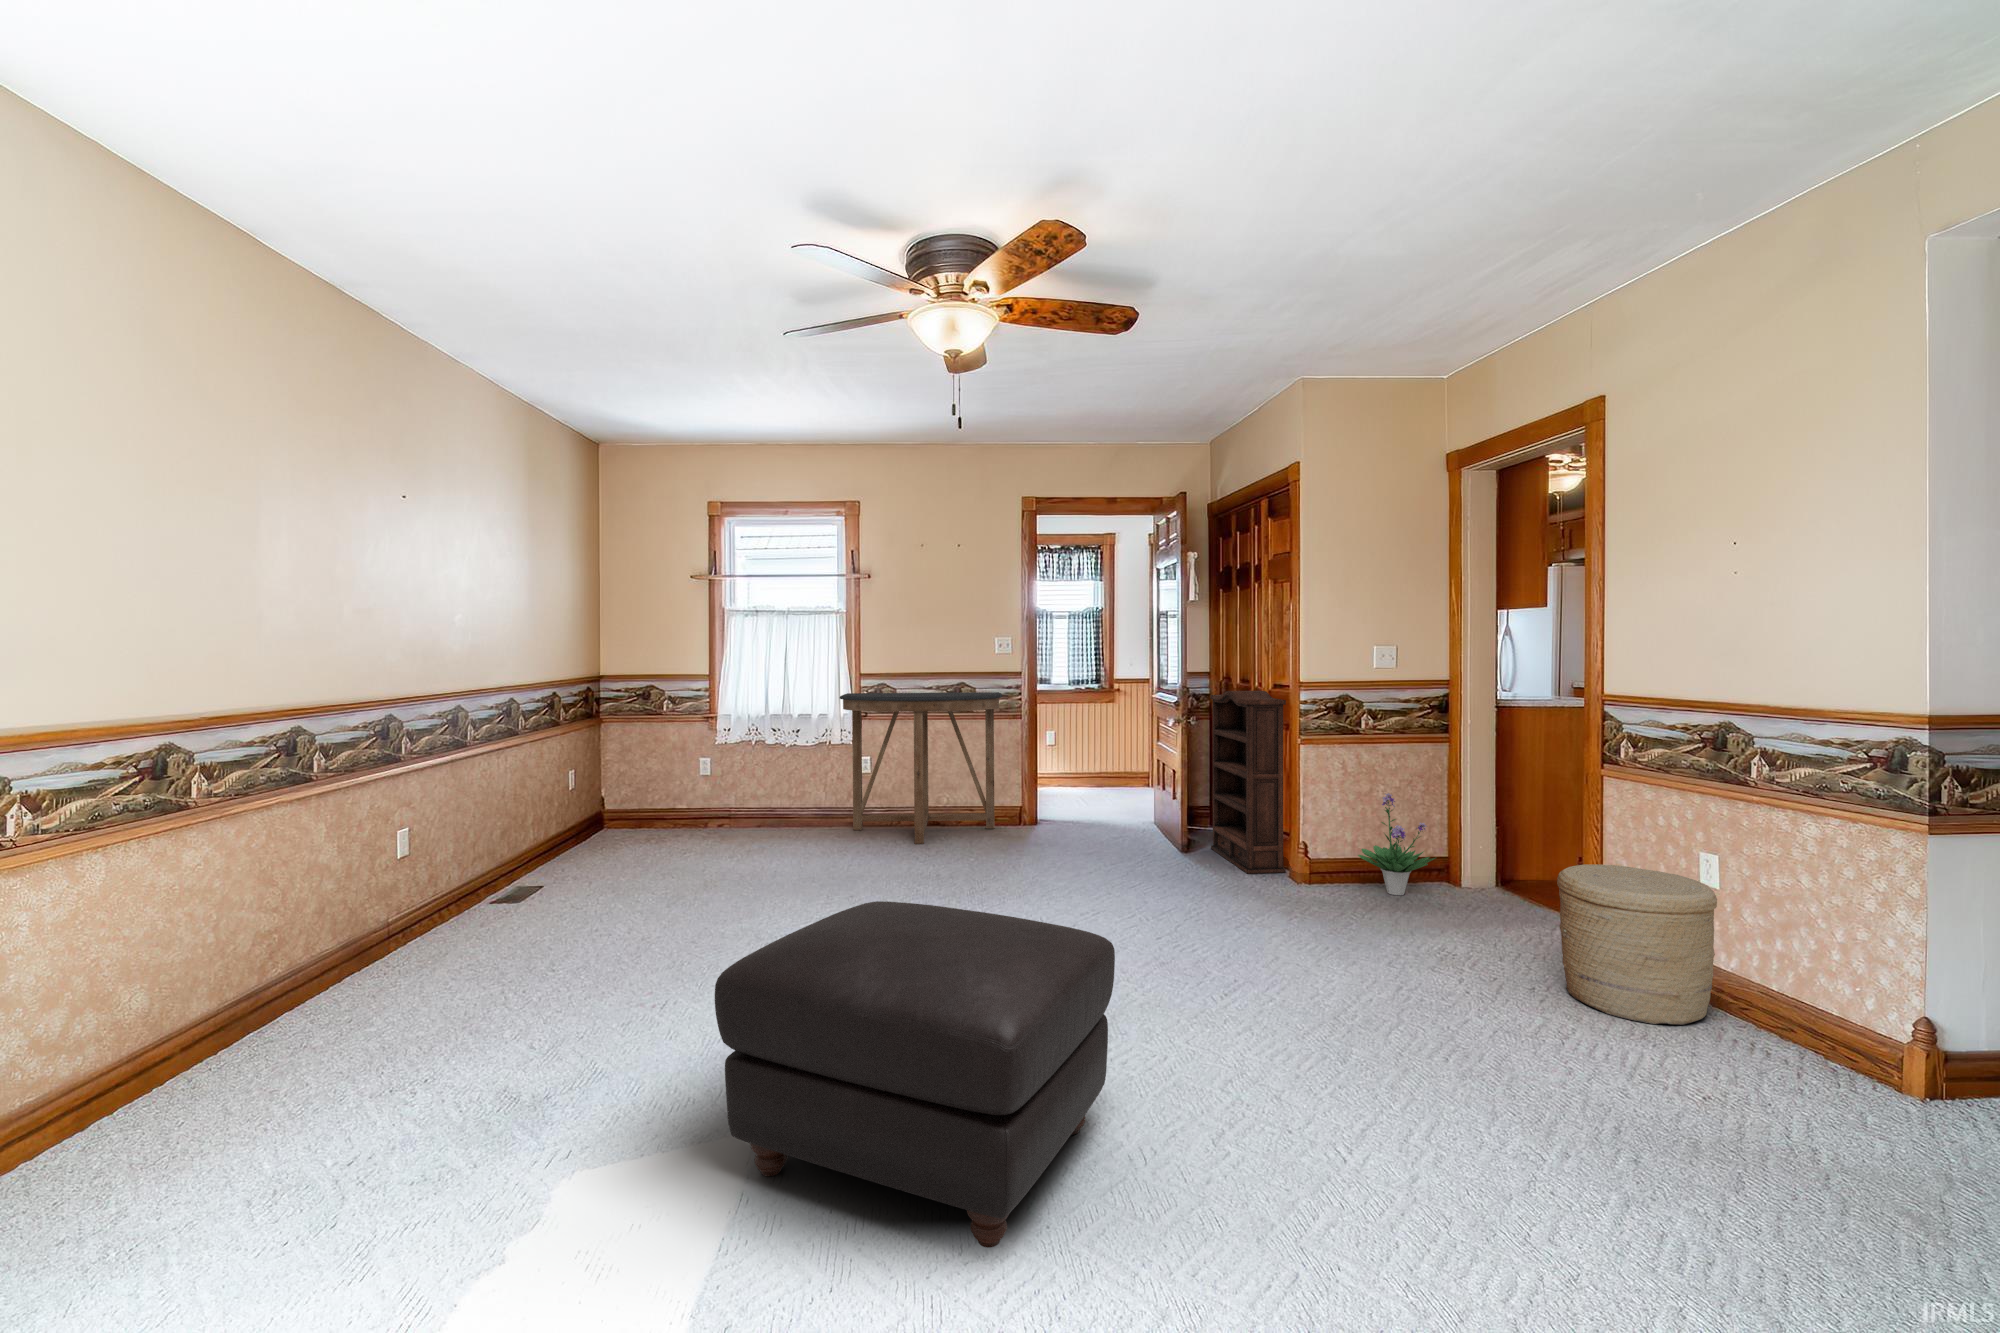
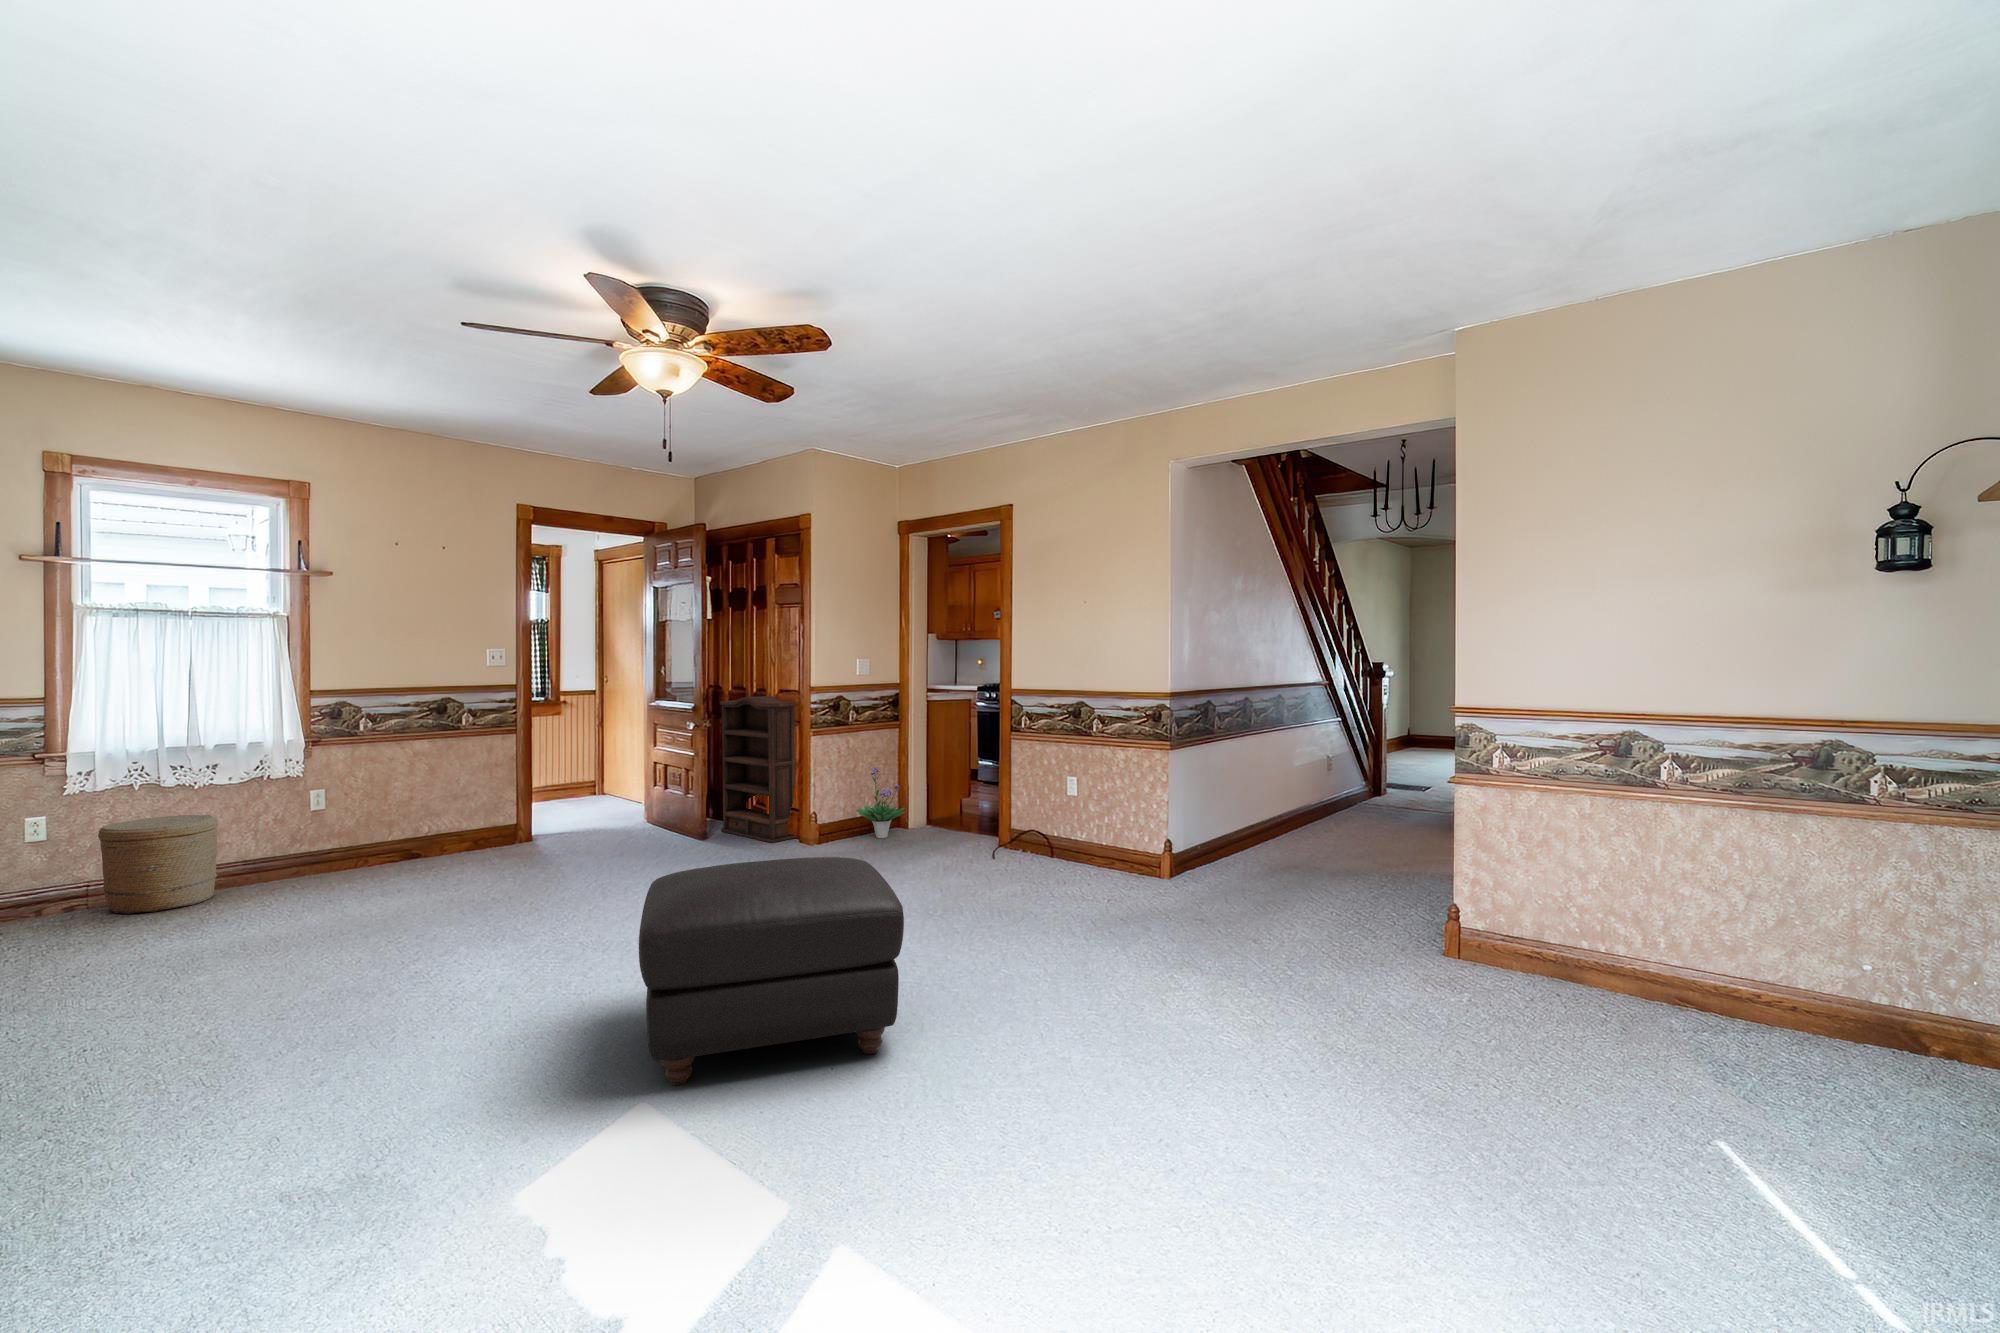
console table: present [840,692,1002,844] -> none [287,707,505,875]
woven basket: present [1557,864,1717,1025] -> present [98,815,218,914]

